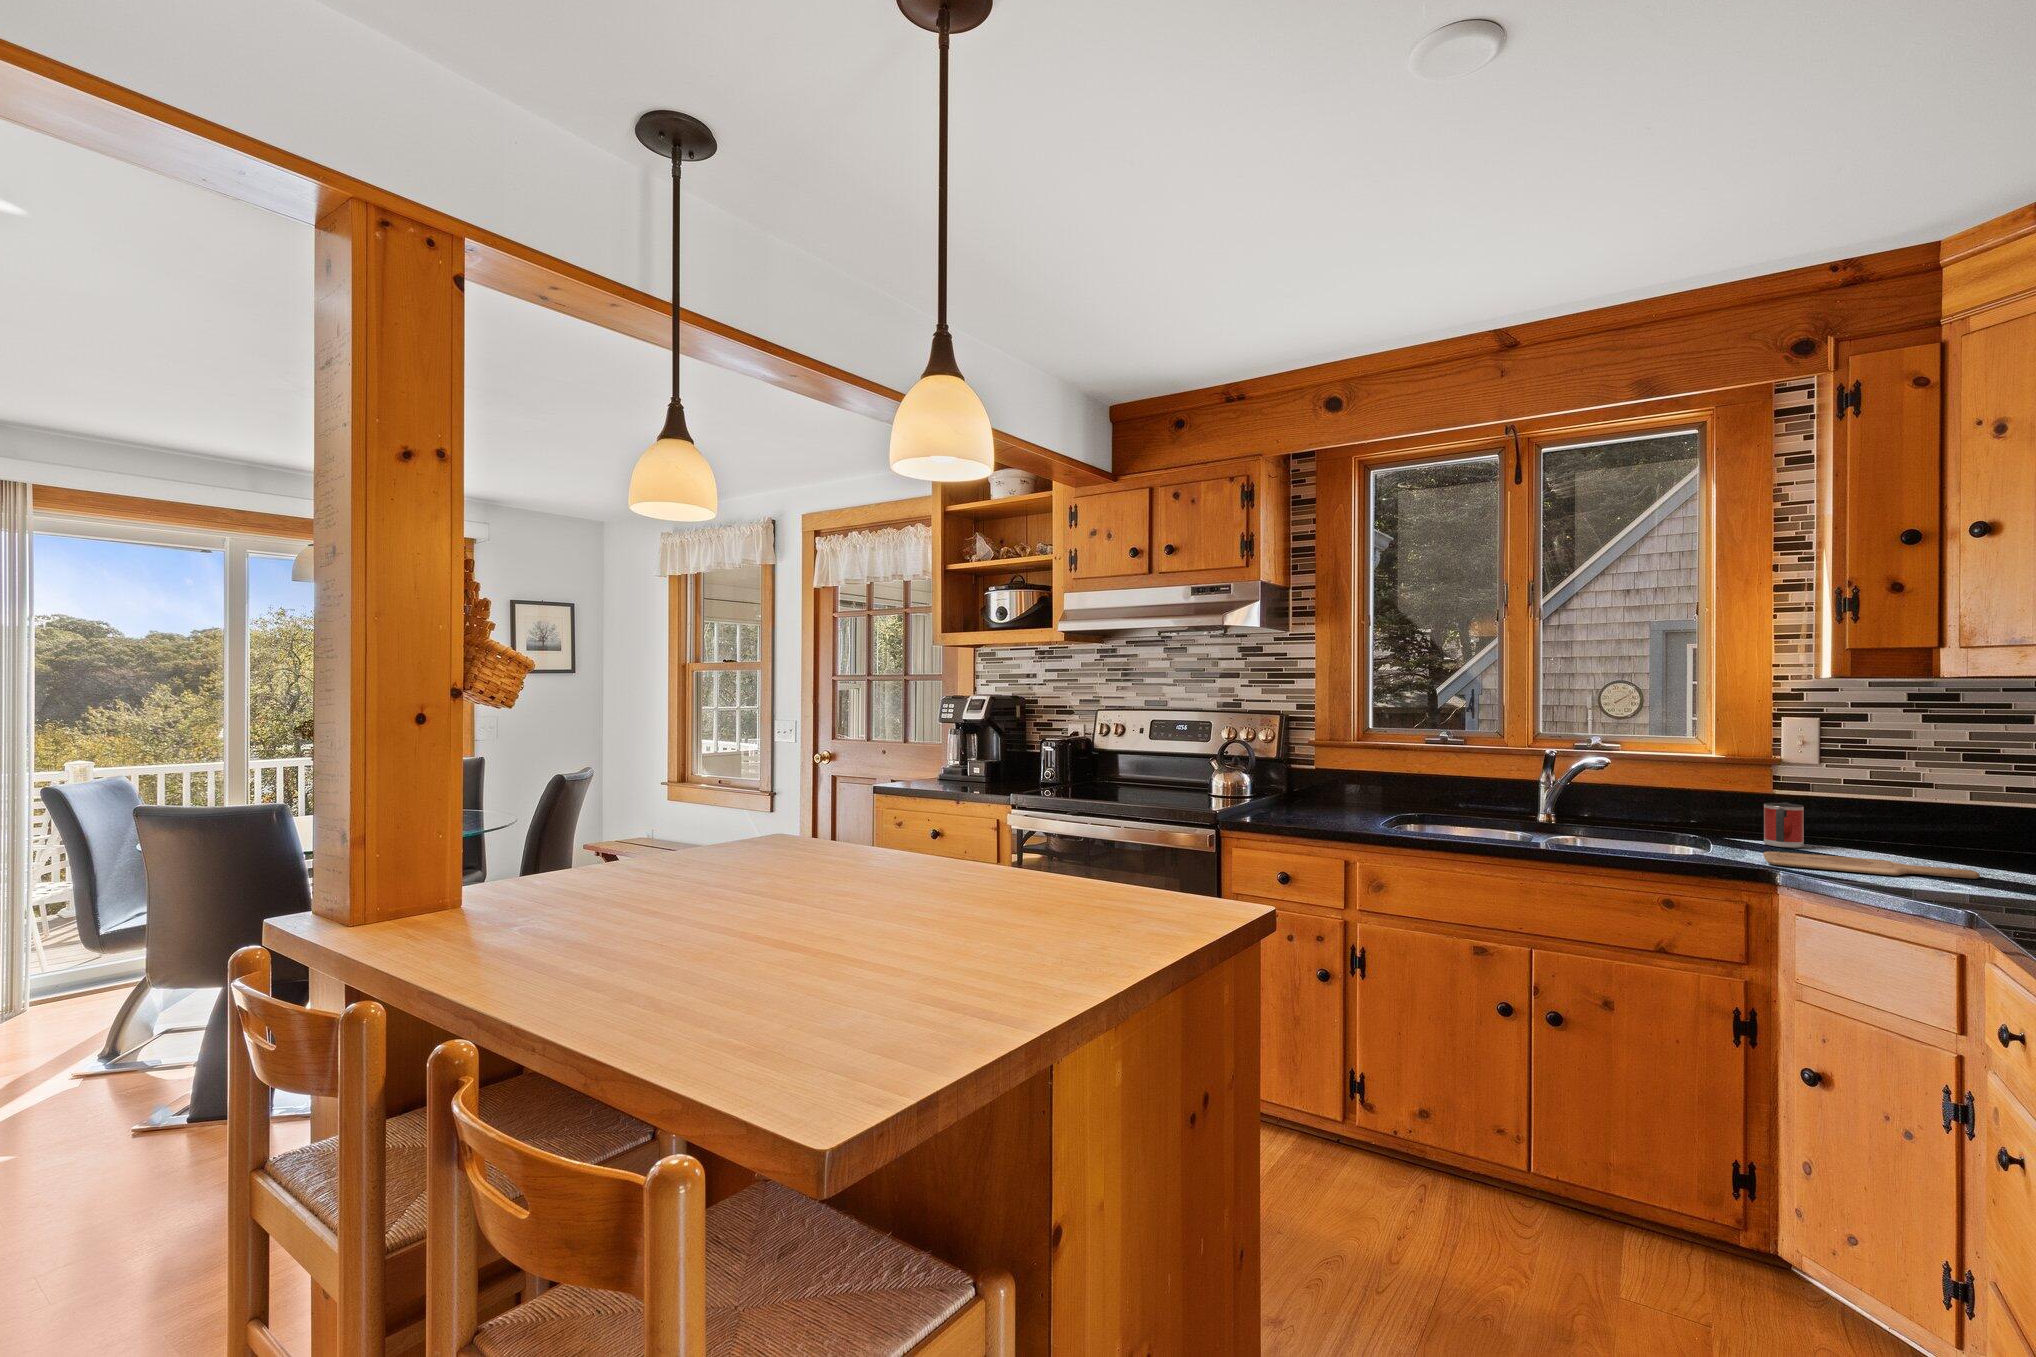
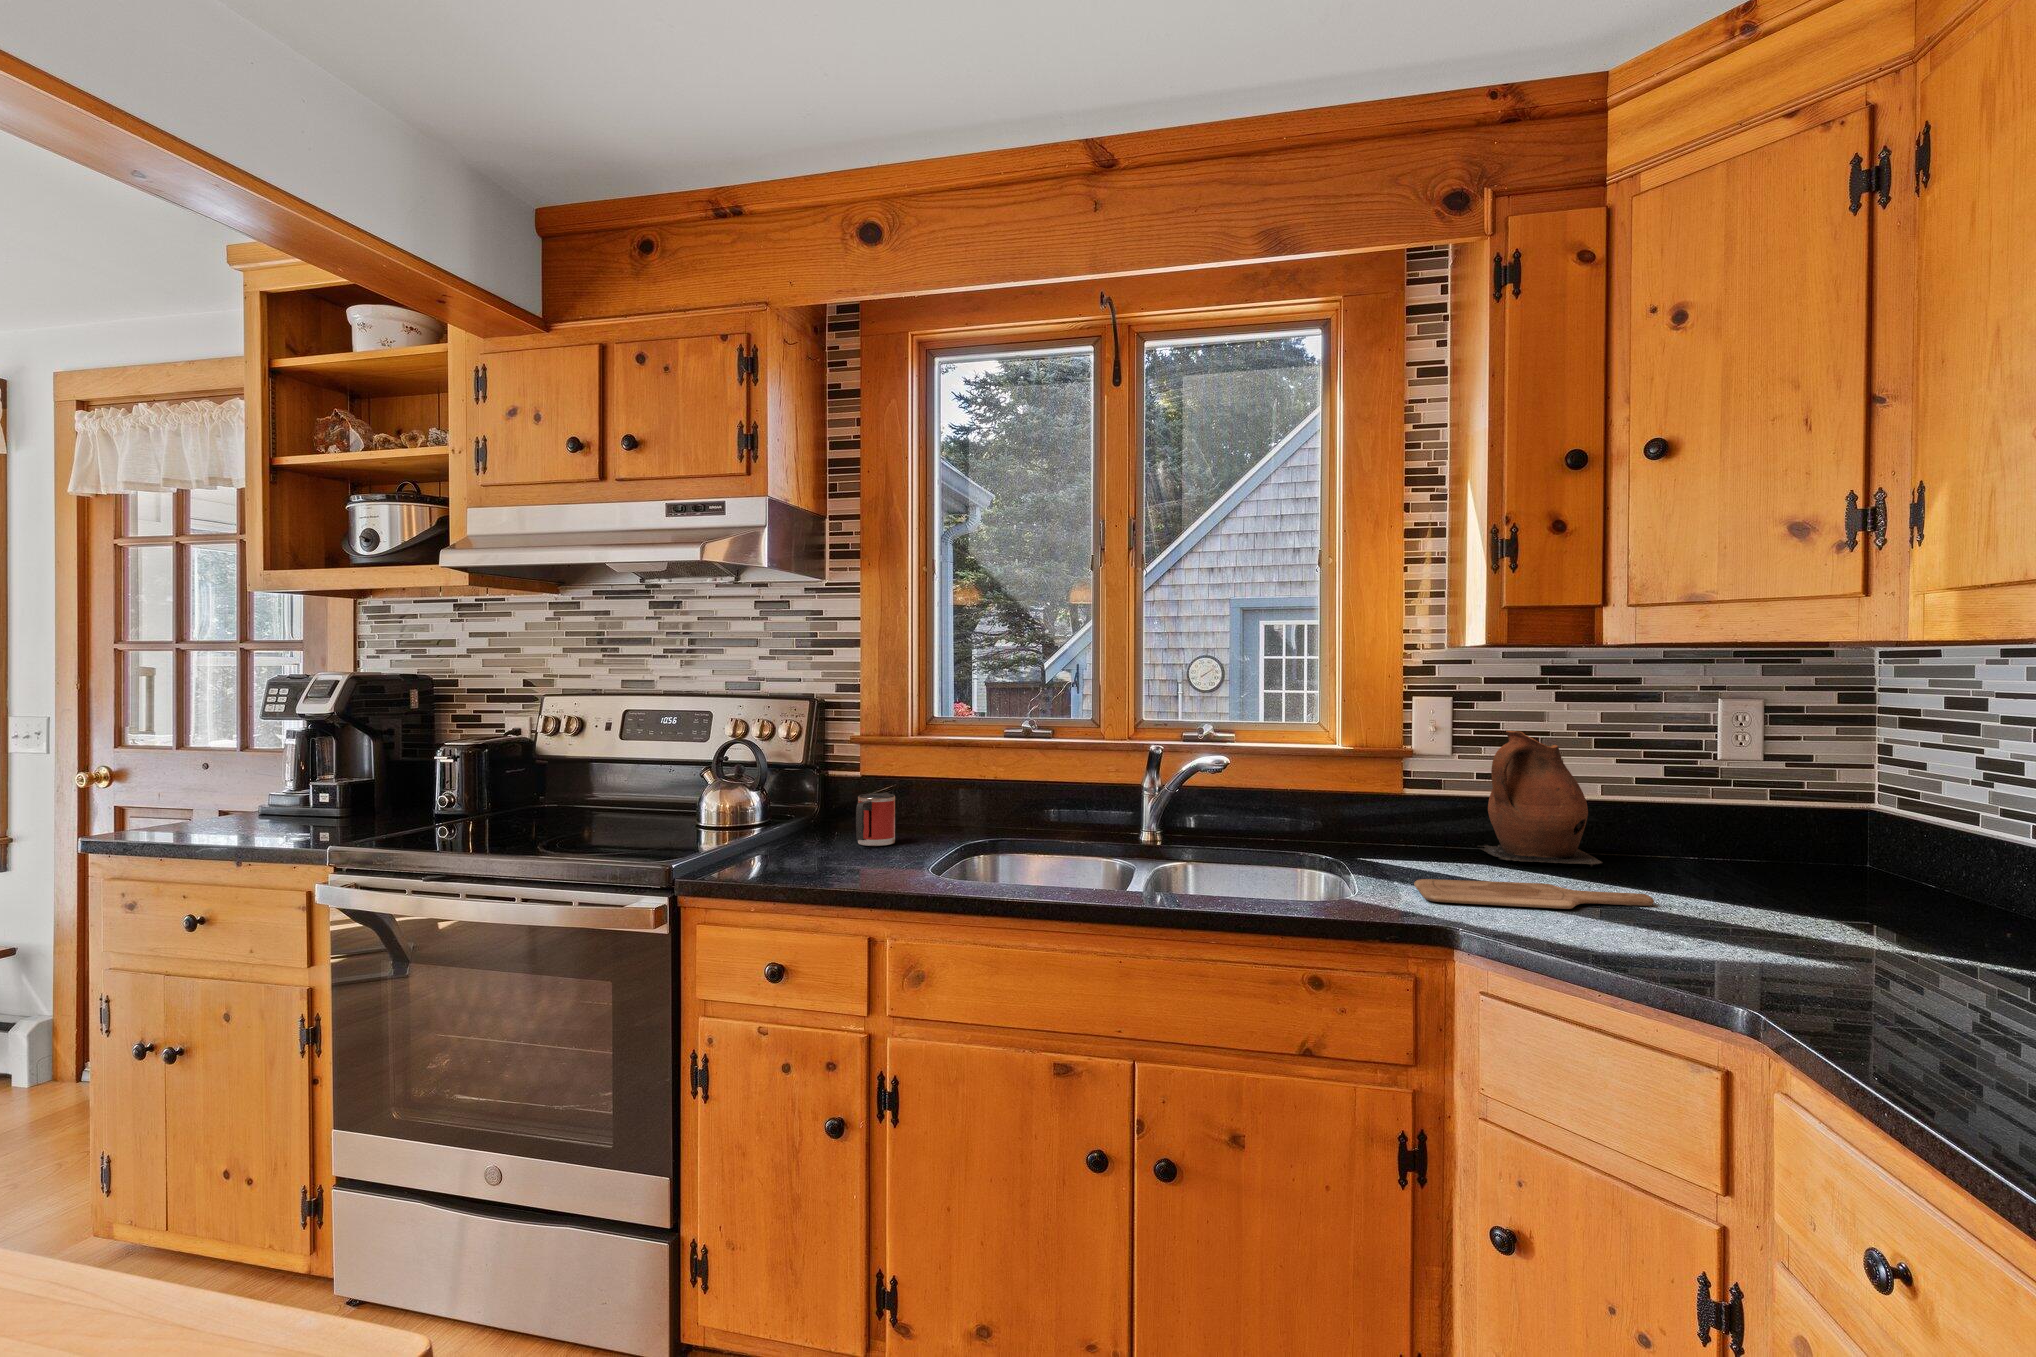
ceramic pitcher: none [1840,745,1959,856] -> present [1478,731,1602,867]
mug: present [1764,803,1804,848] -> present [856,792,895,846]

